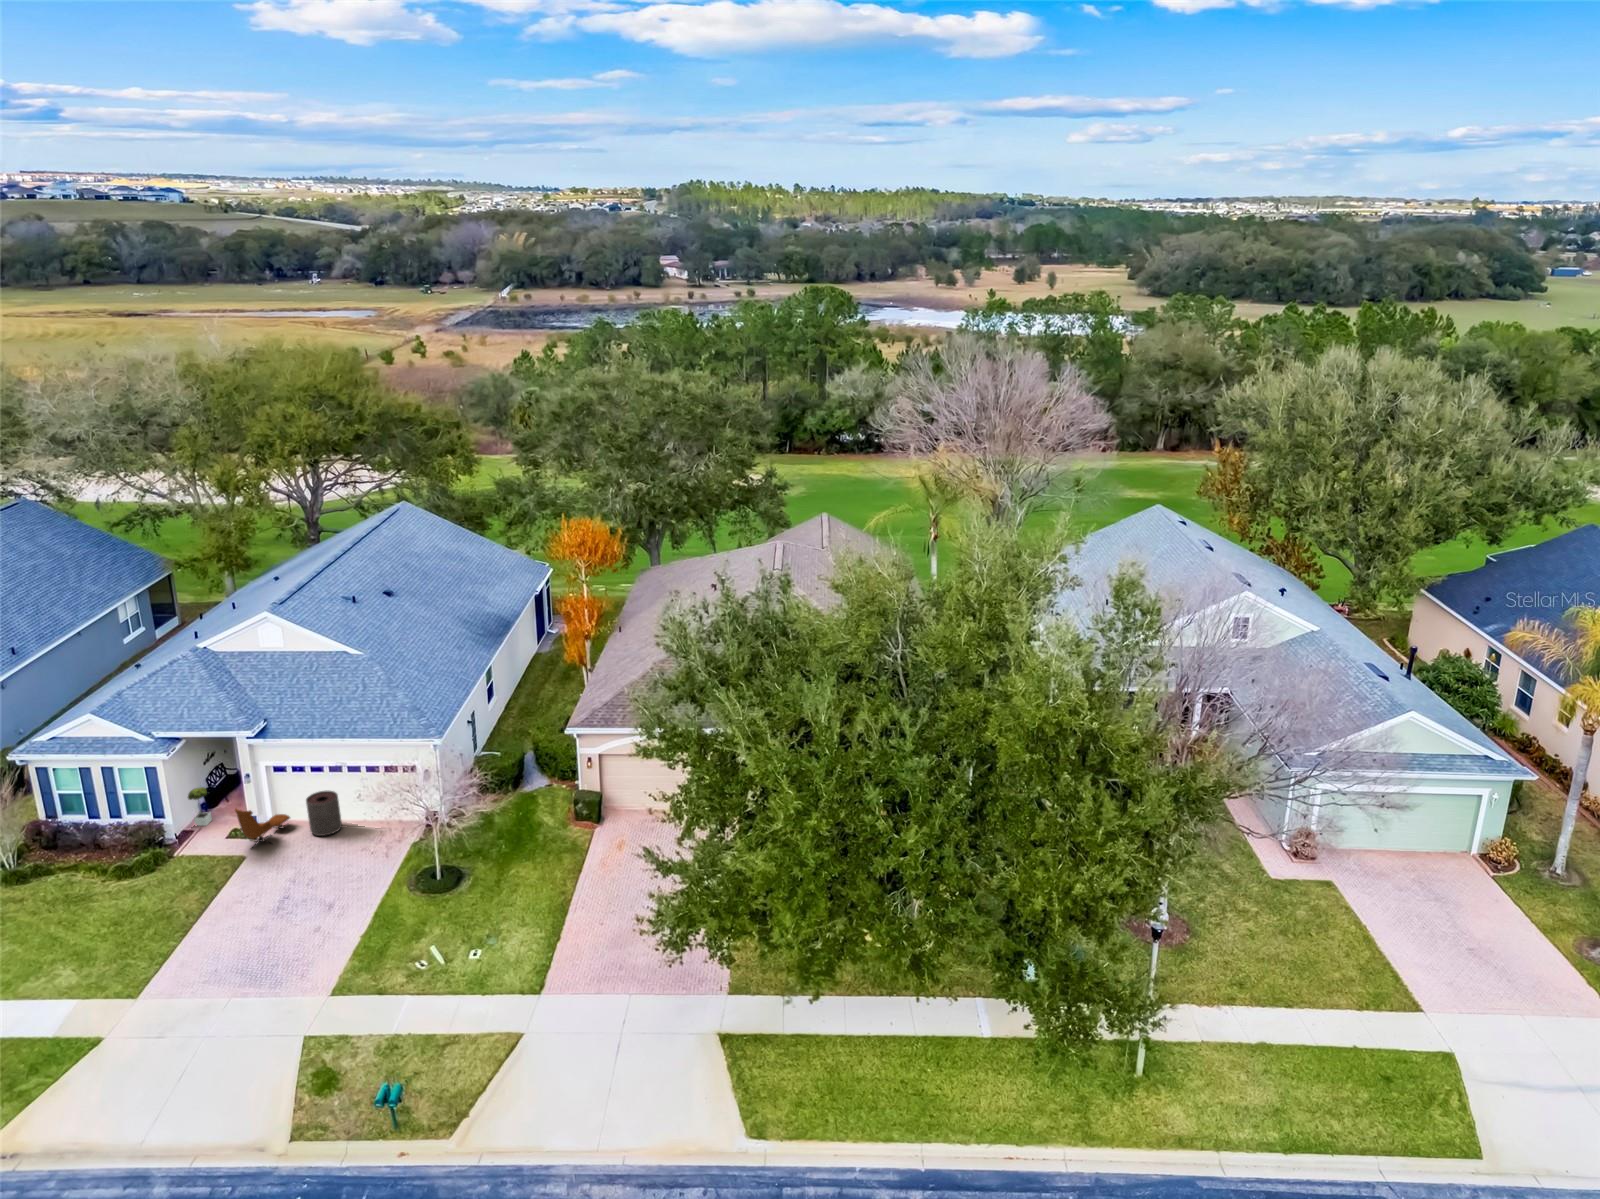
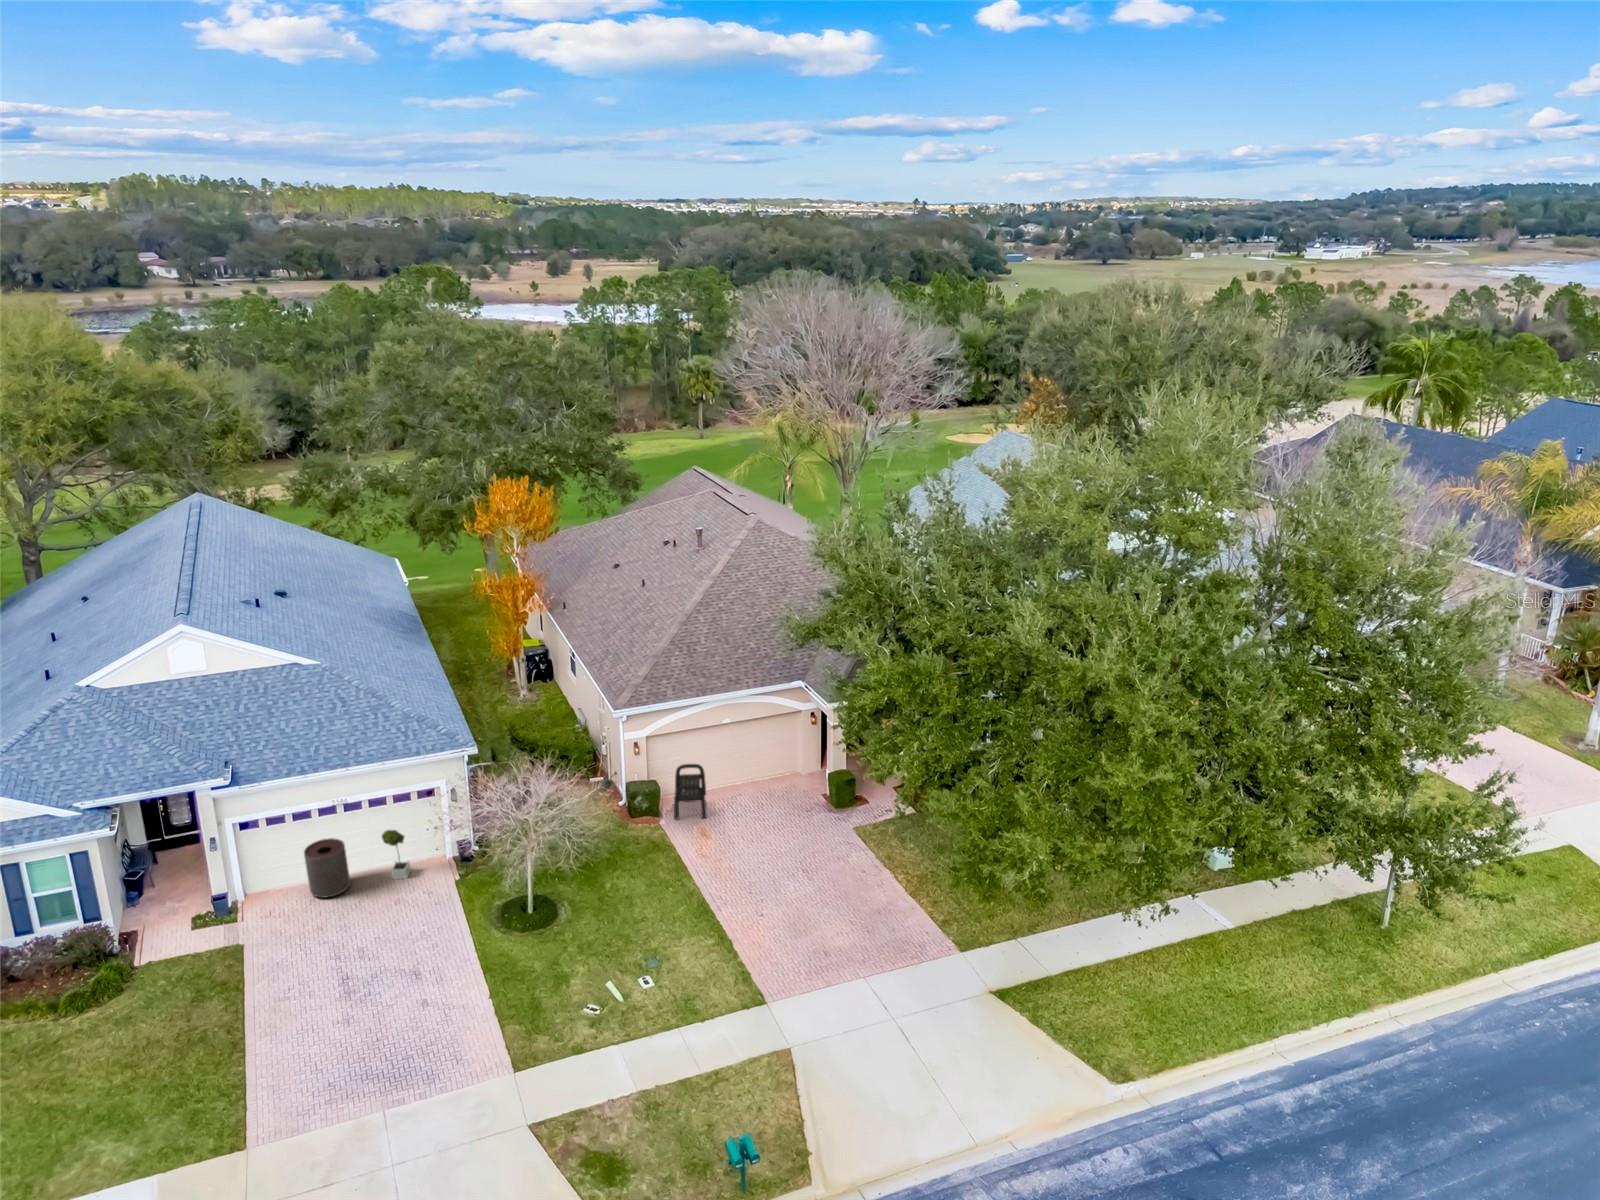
bench: none [606,783,648,833] -> present [674,764,706,819]
potted tree: present [188,787,212,826] -> present [382,830,411,879]
lounge chair: present [235,808,290,844] -> none [221,880,280,932]

